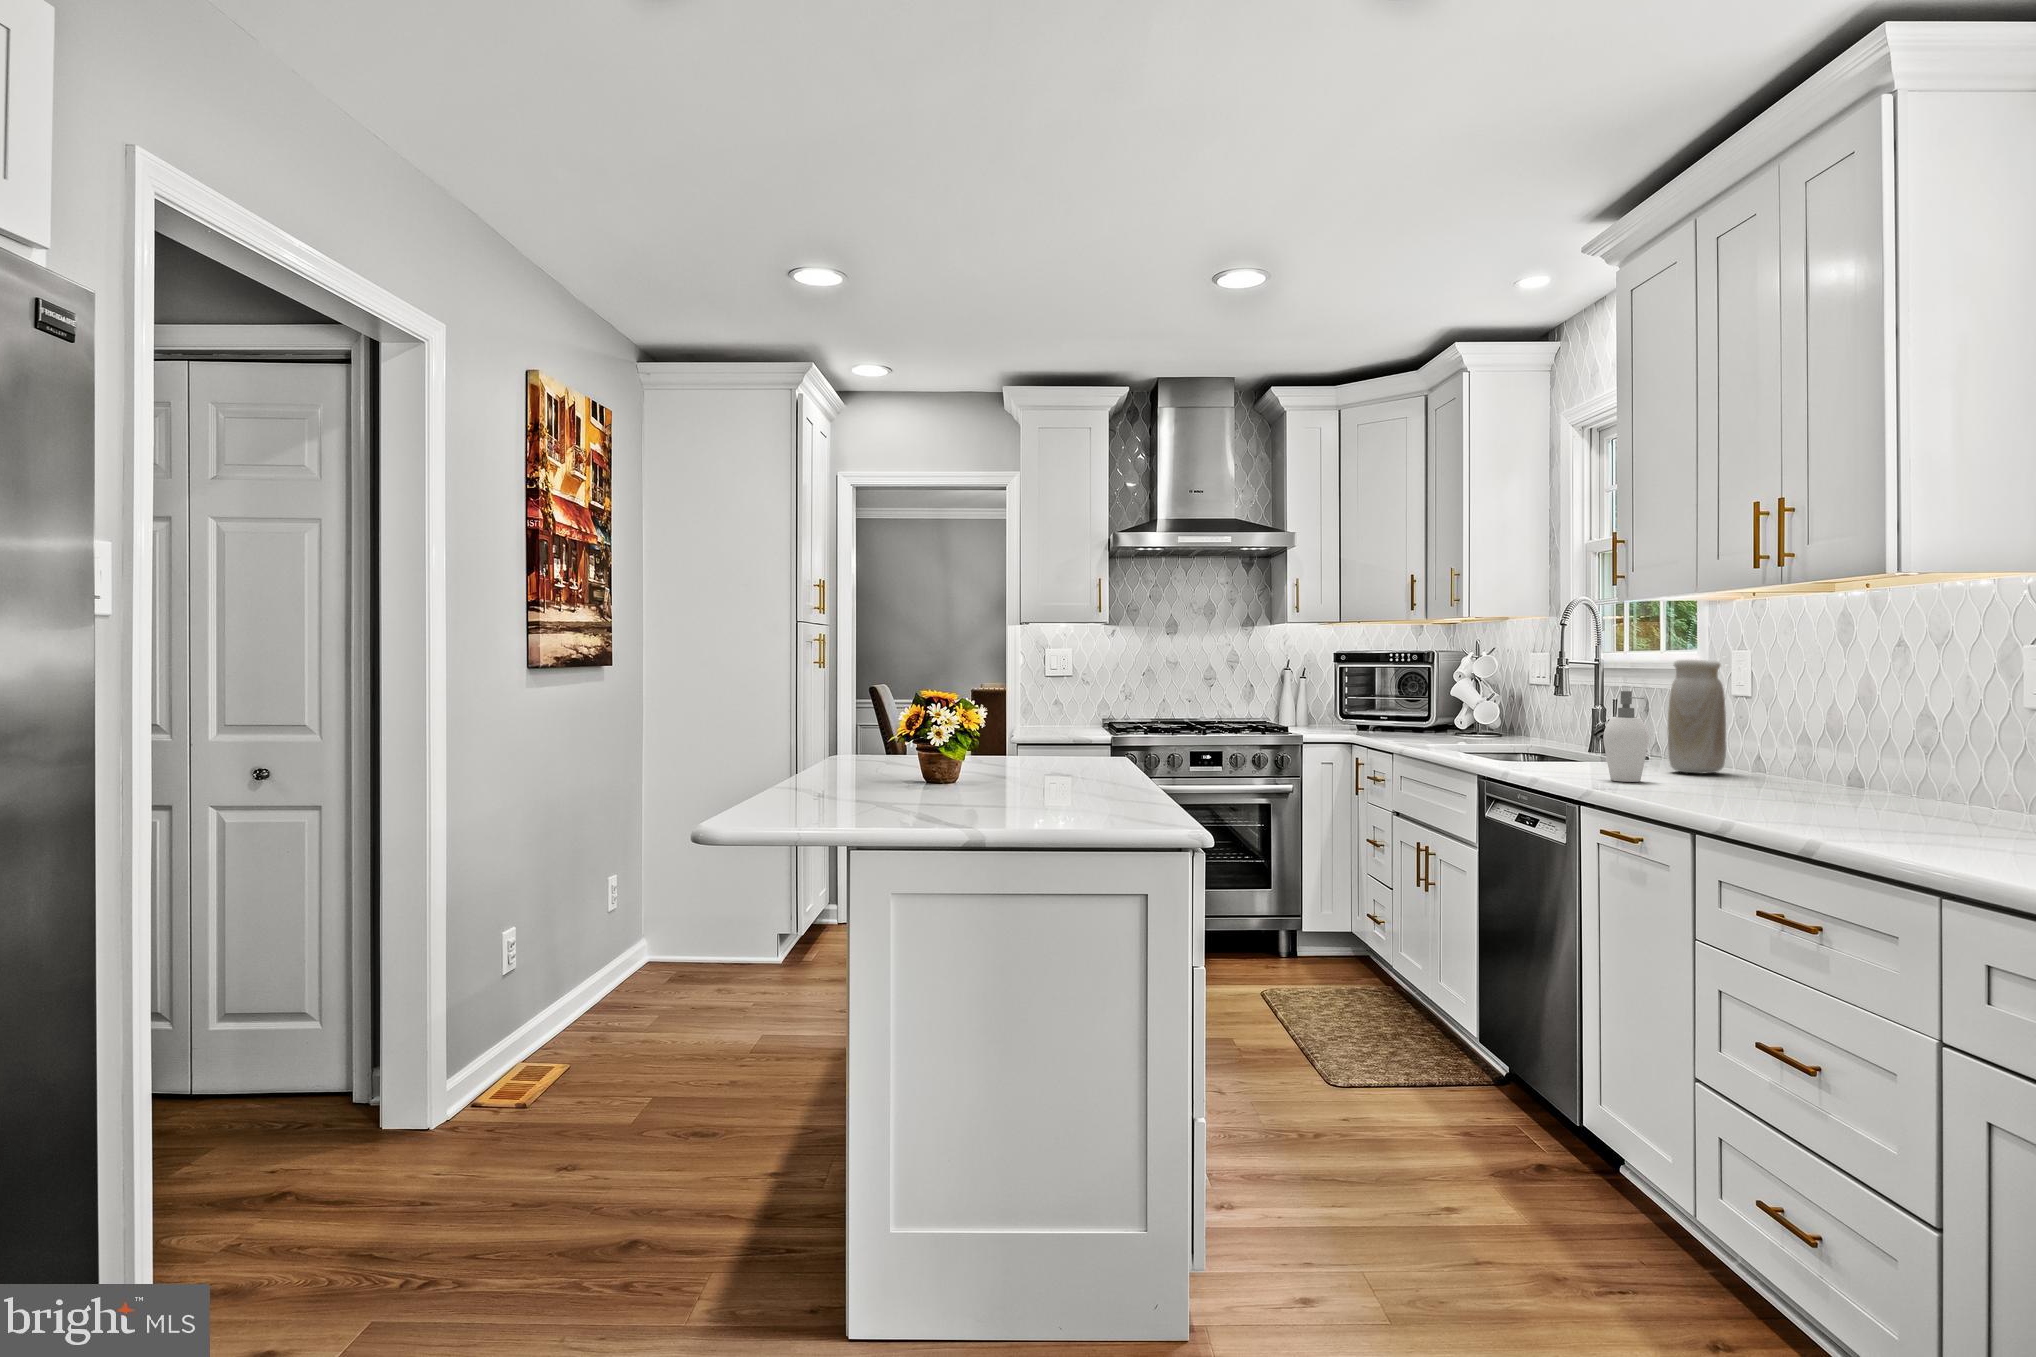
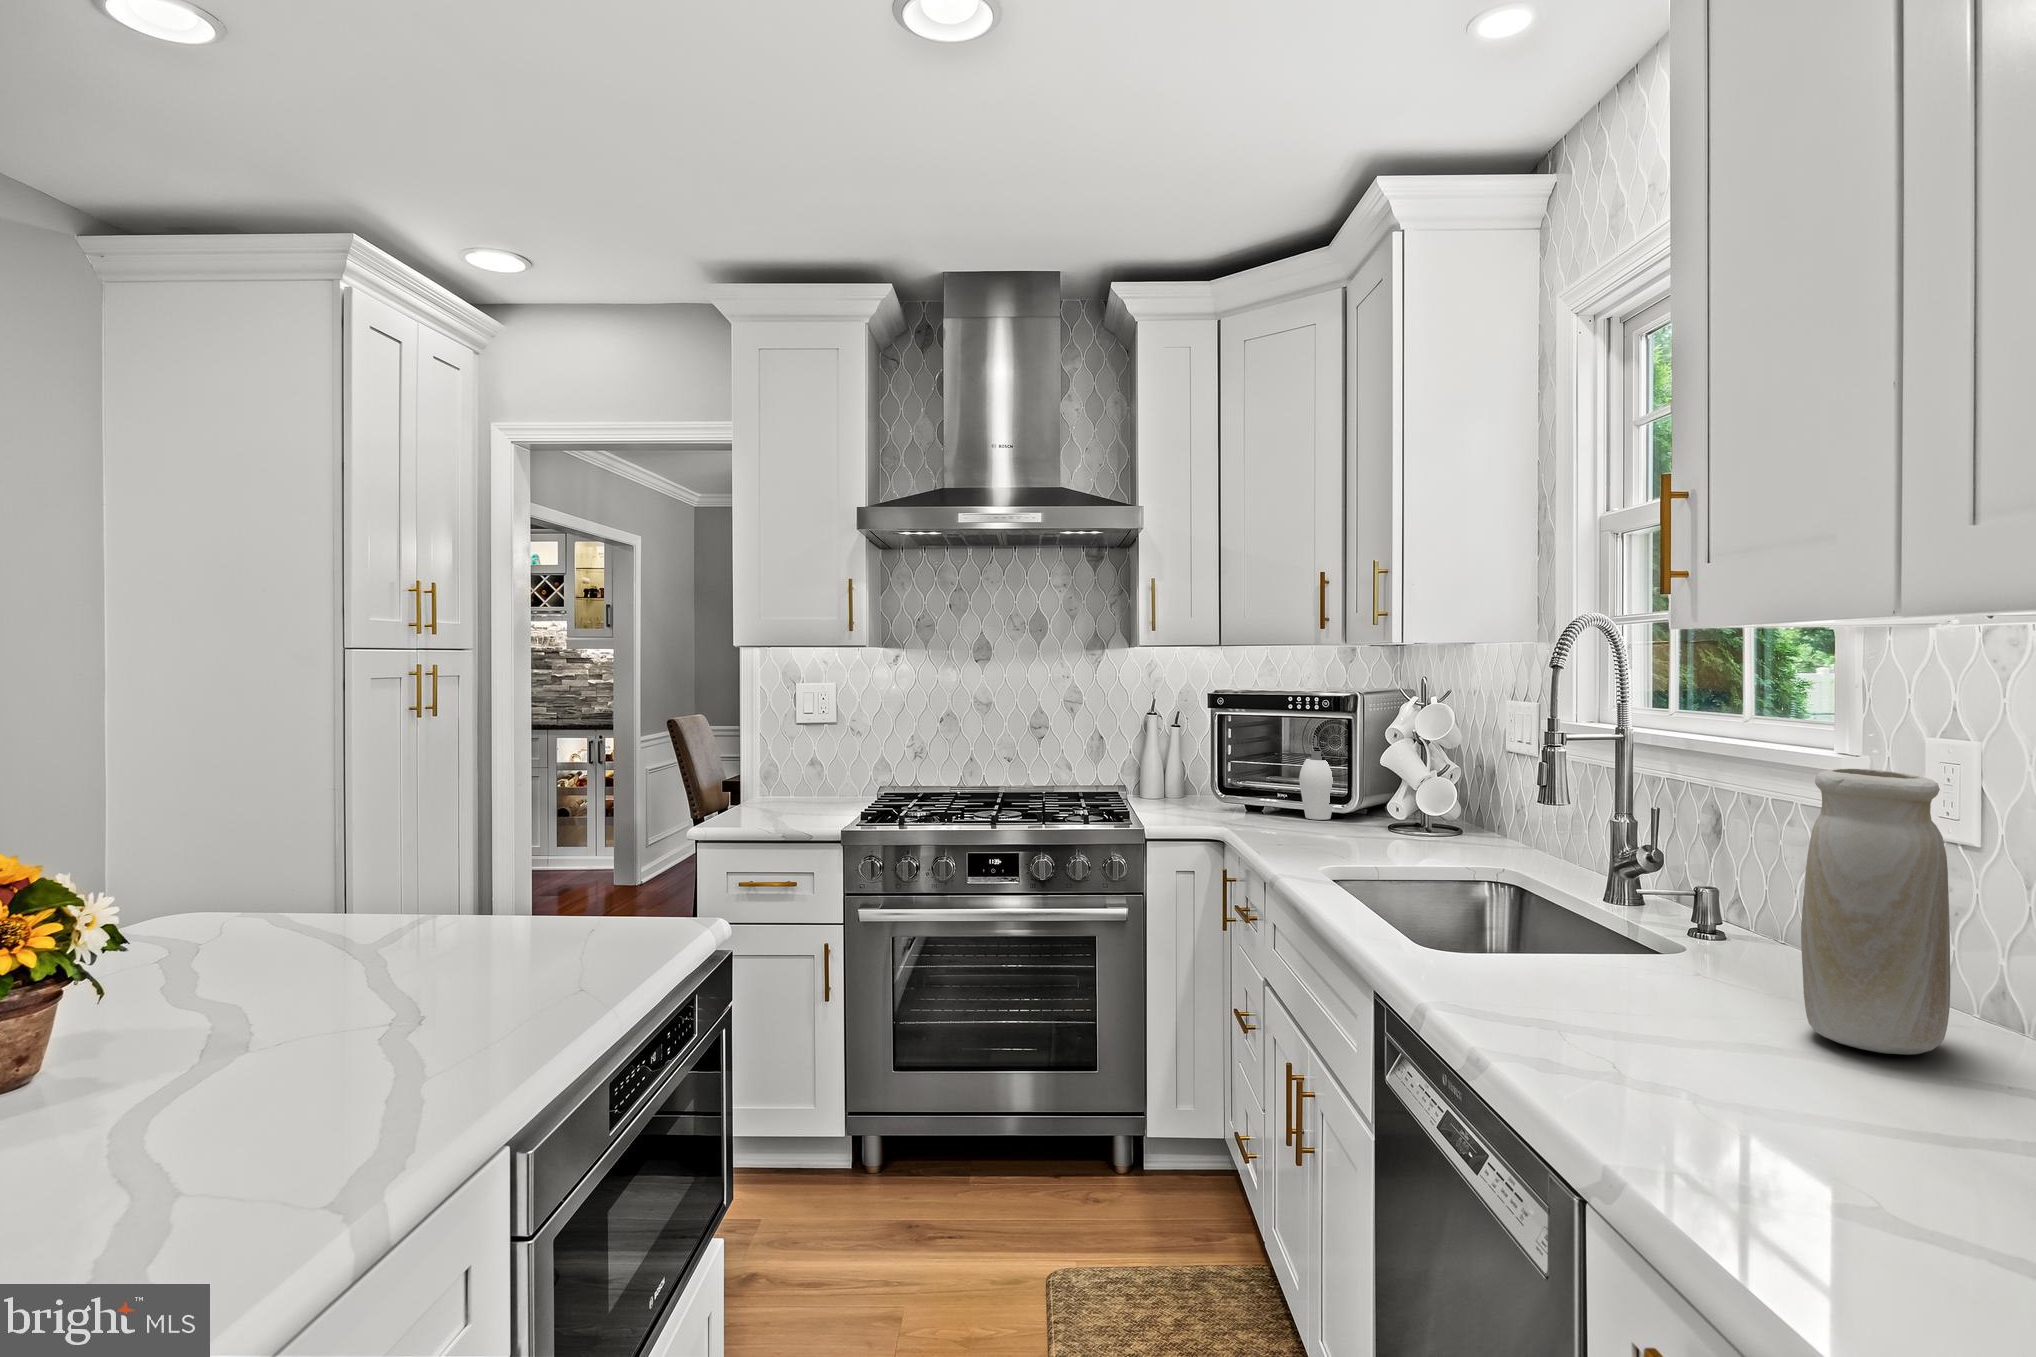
soap dispenser: present [1603,691,1649,782] -> present [1299,735,1333,820]

